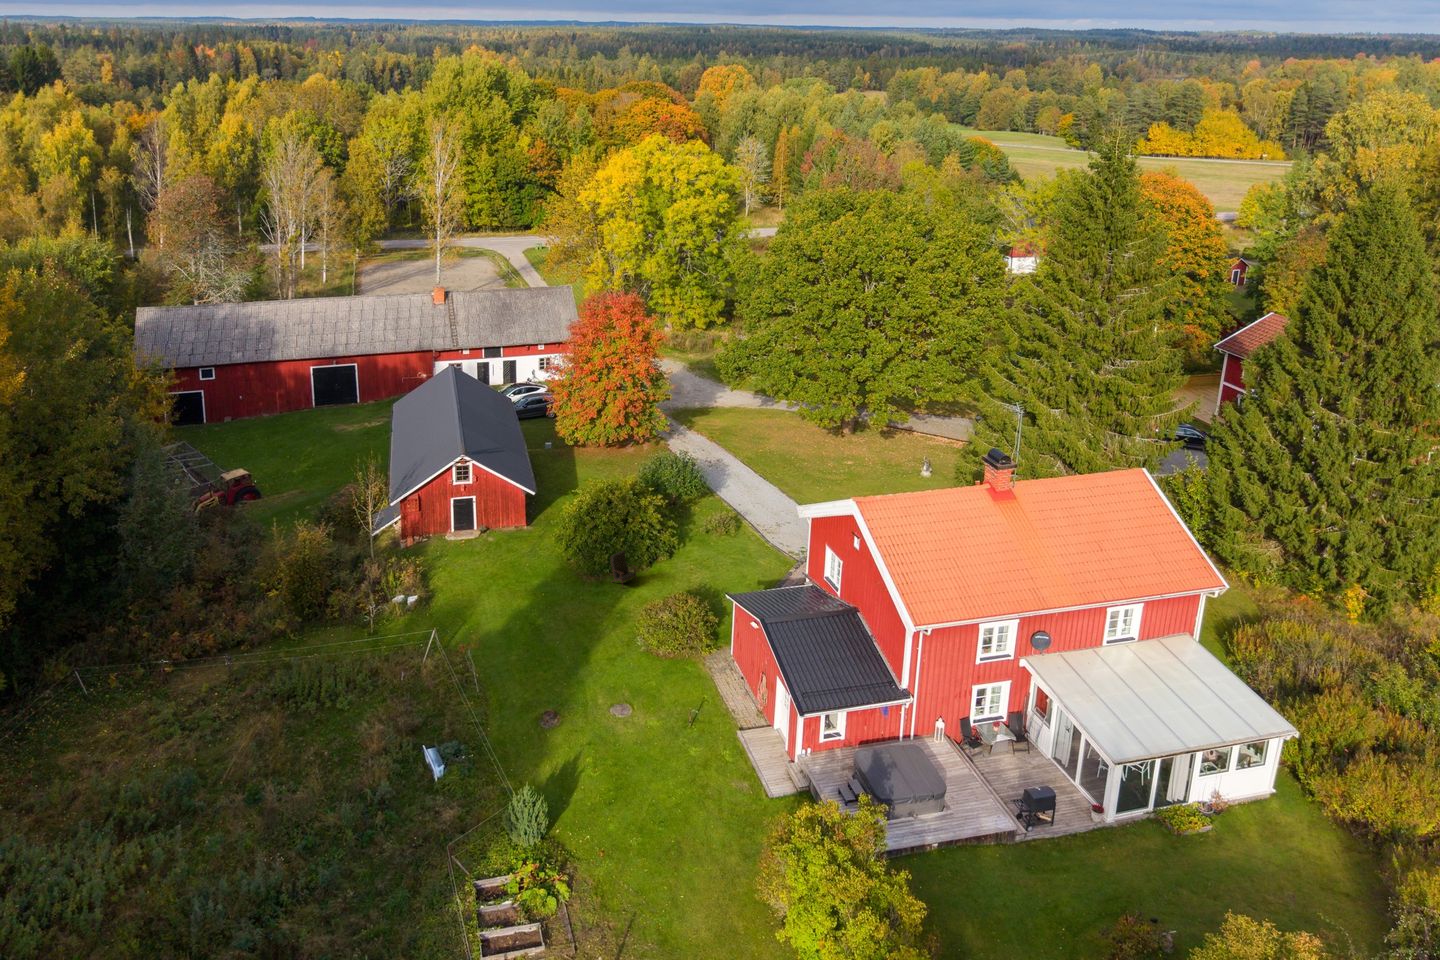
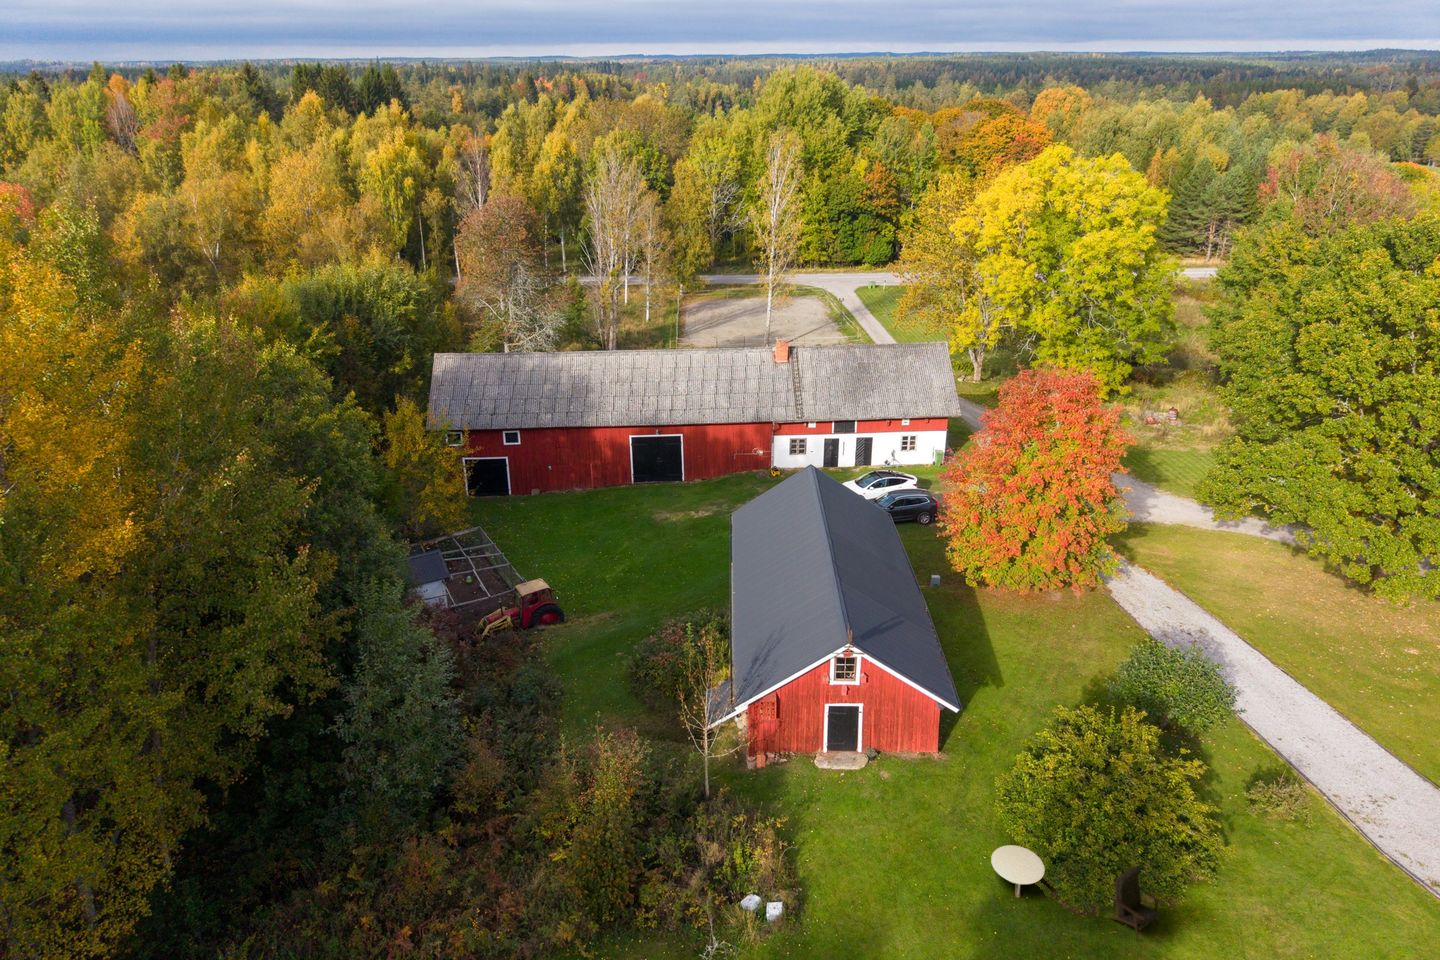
round table: none [547,557,577,581] -> present [991,845,1045,898]

